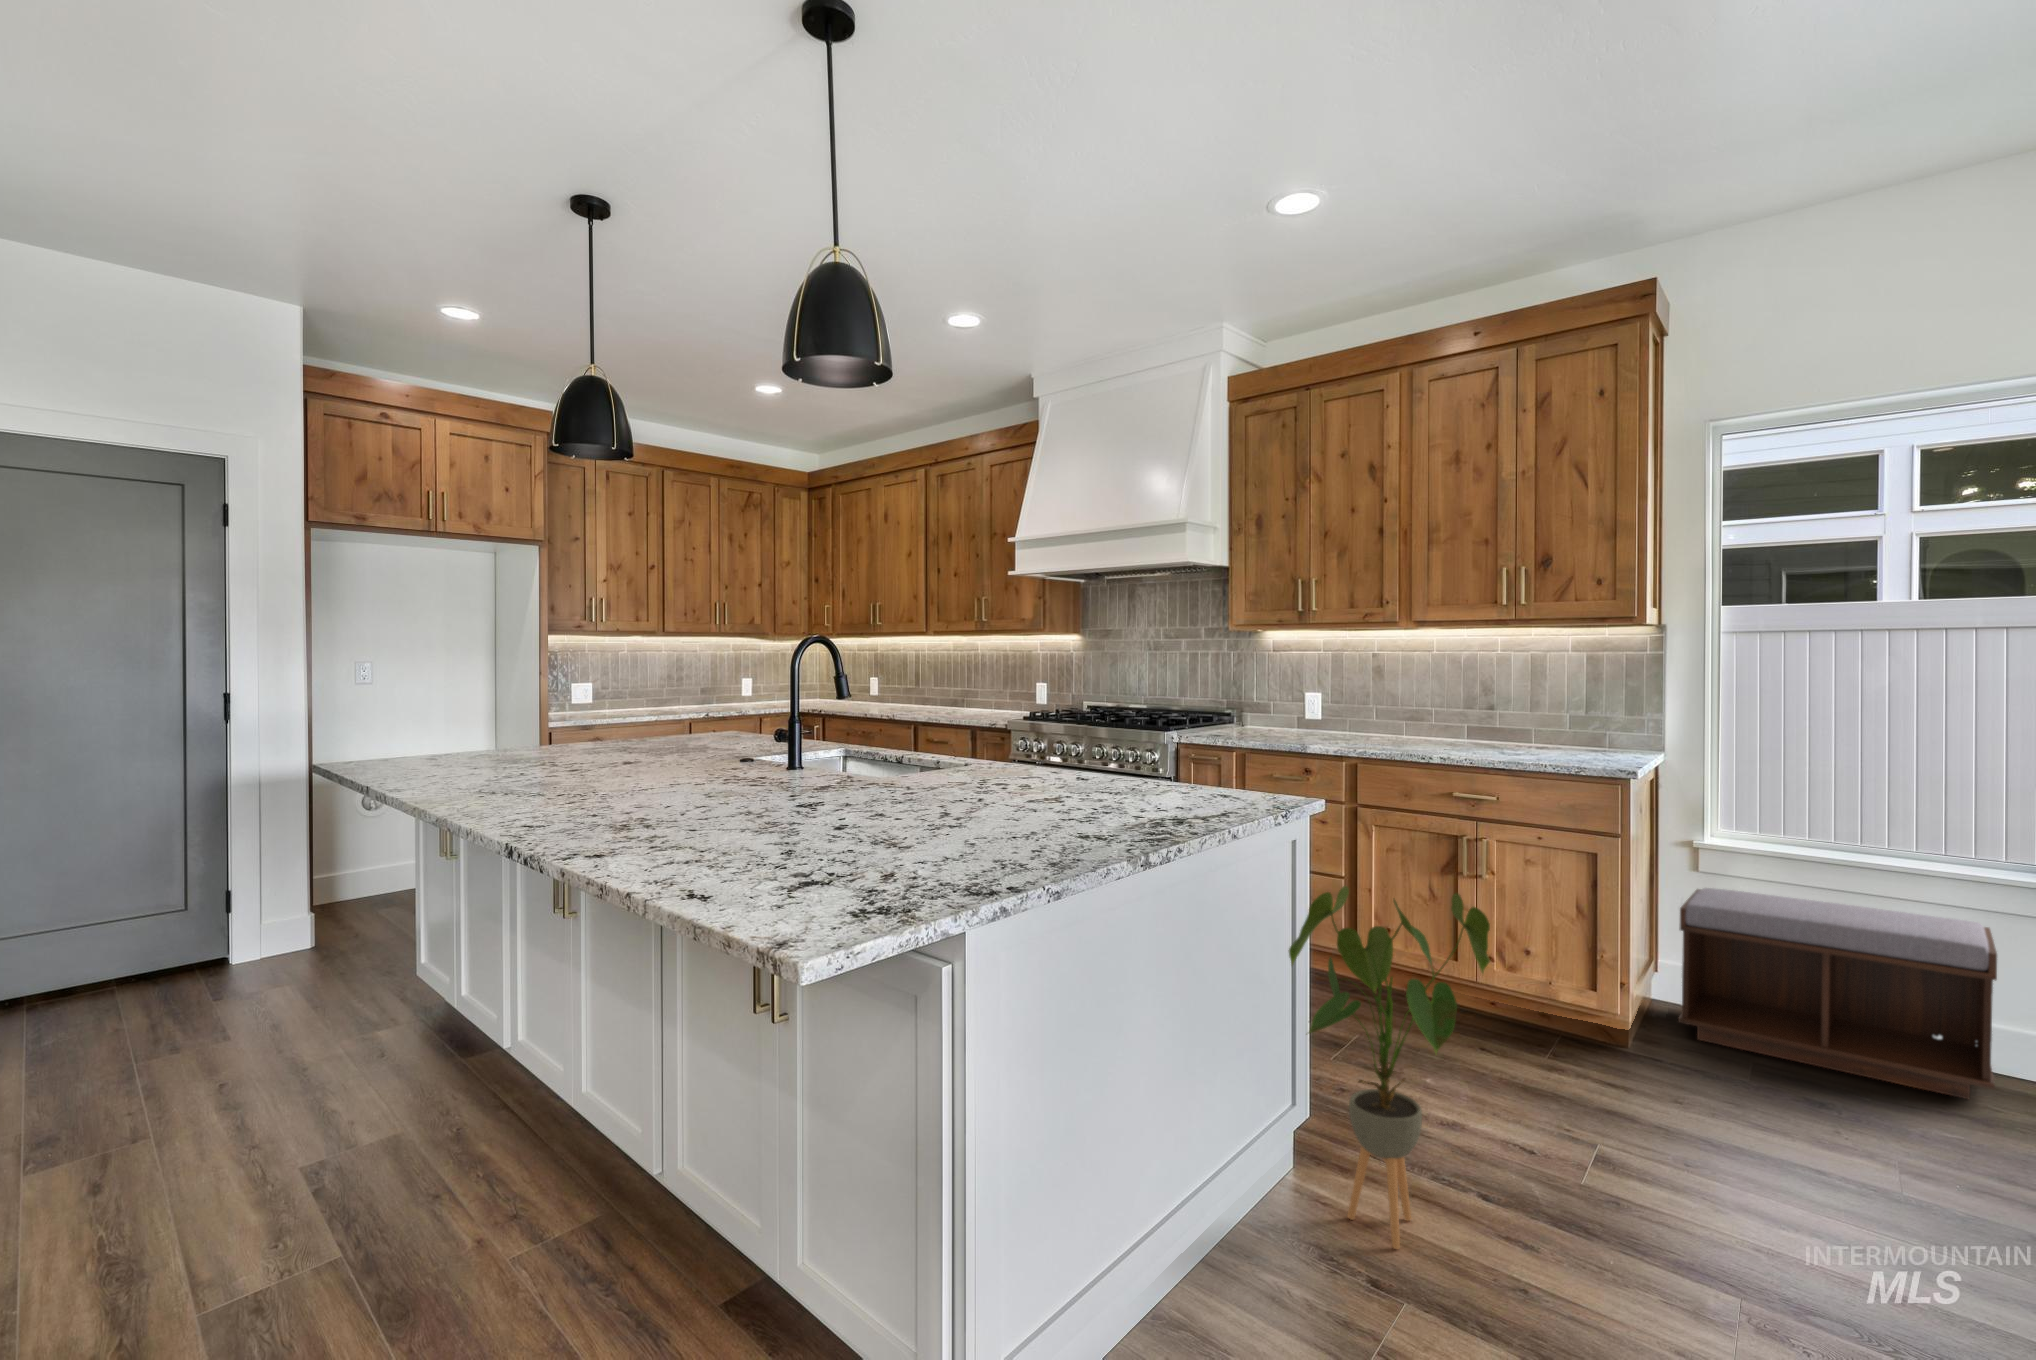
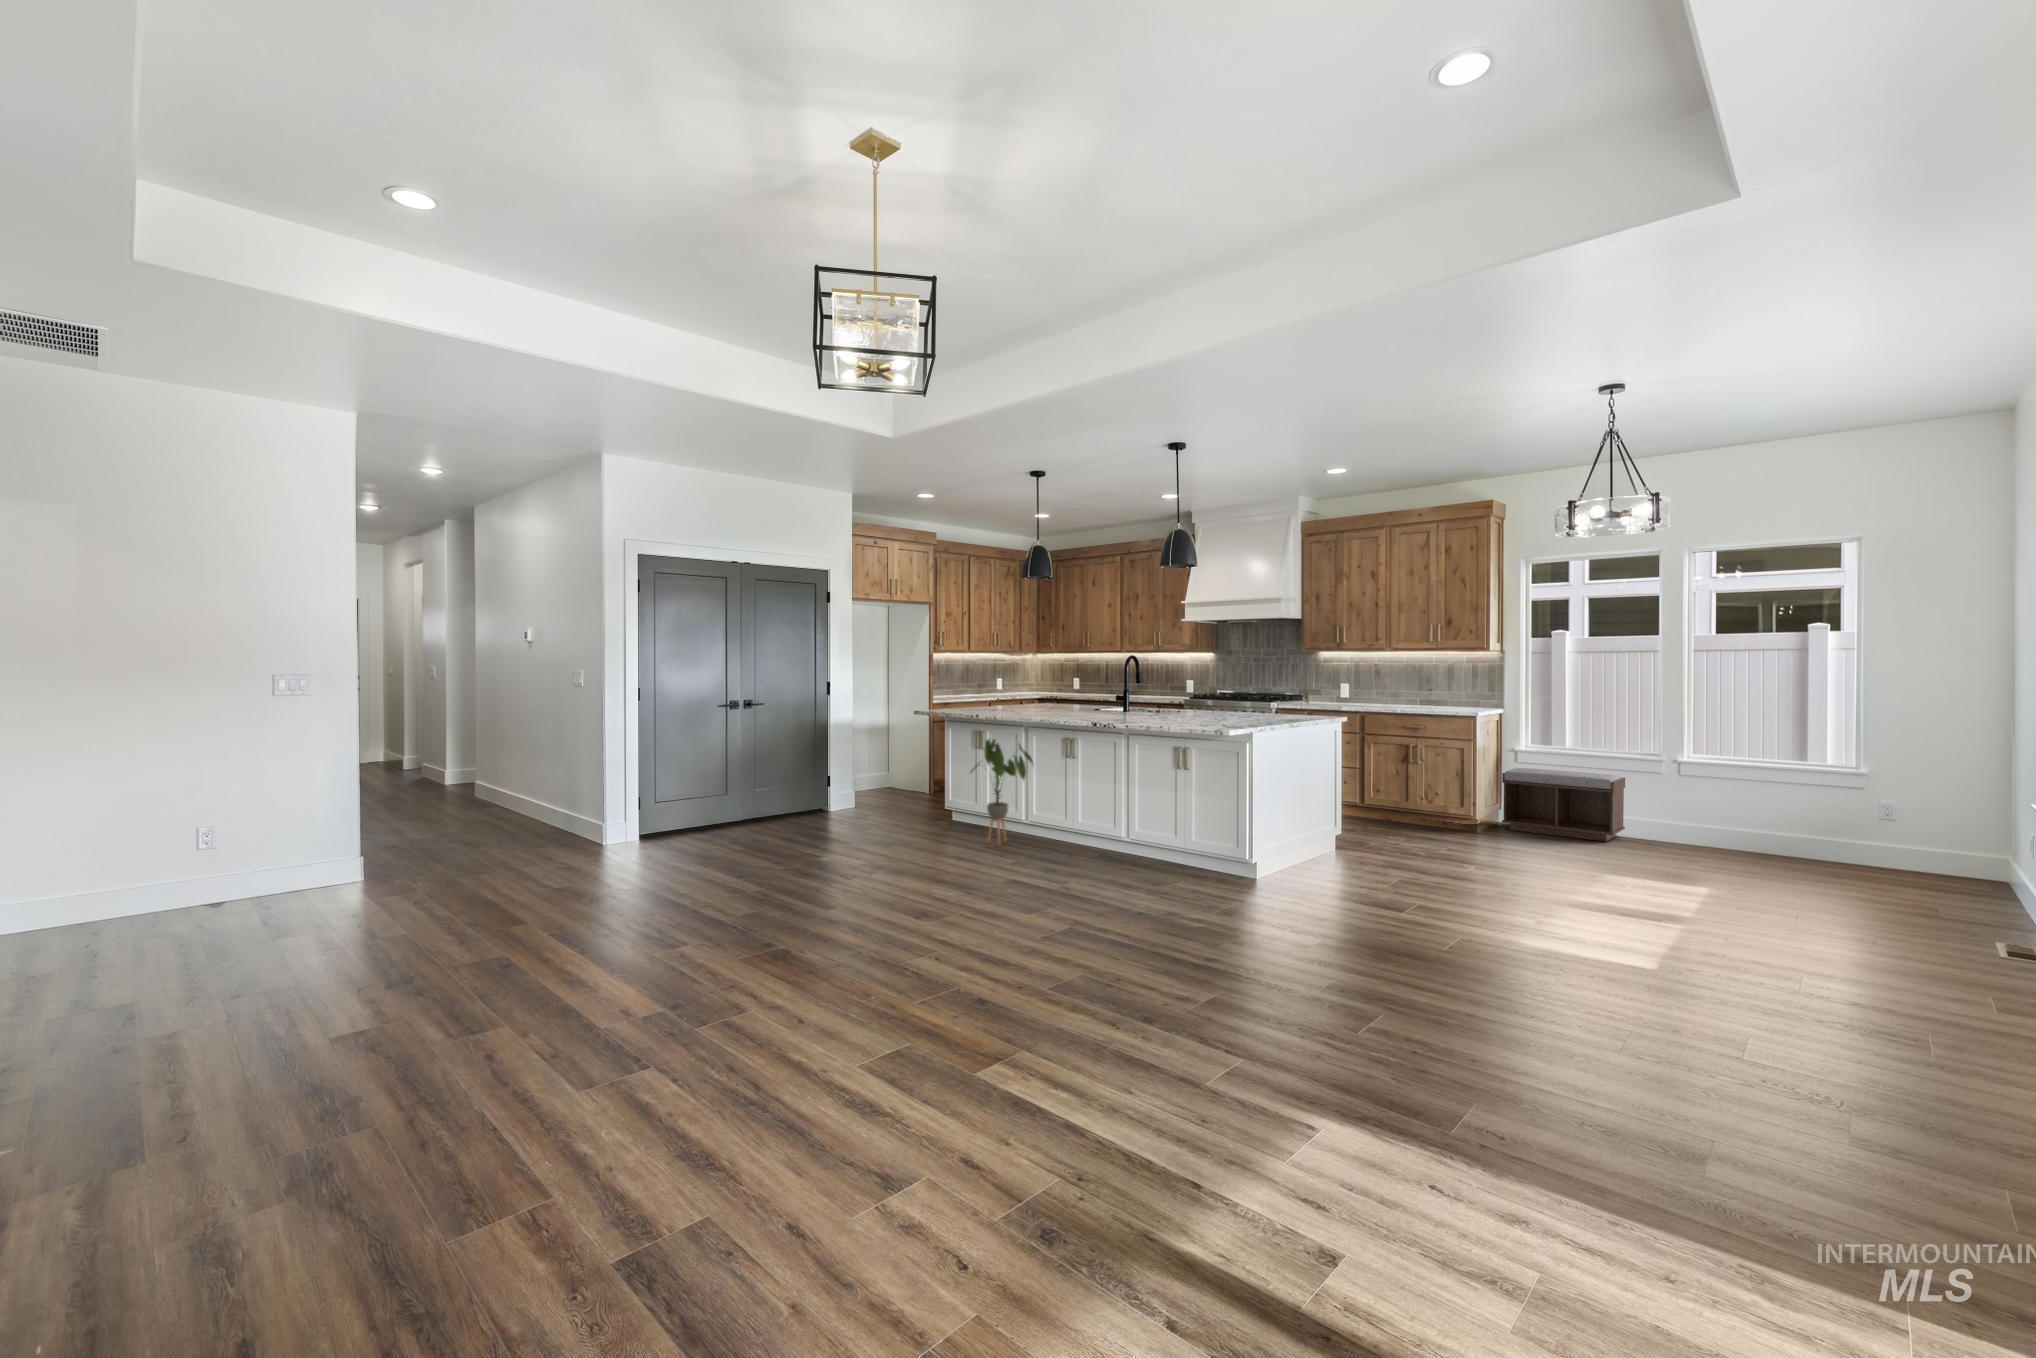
house plant: present [1289,886,1490,1249] -> present [971,739,1033,844]

